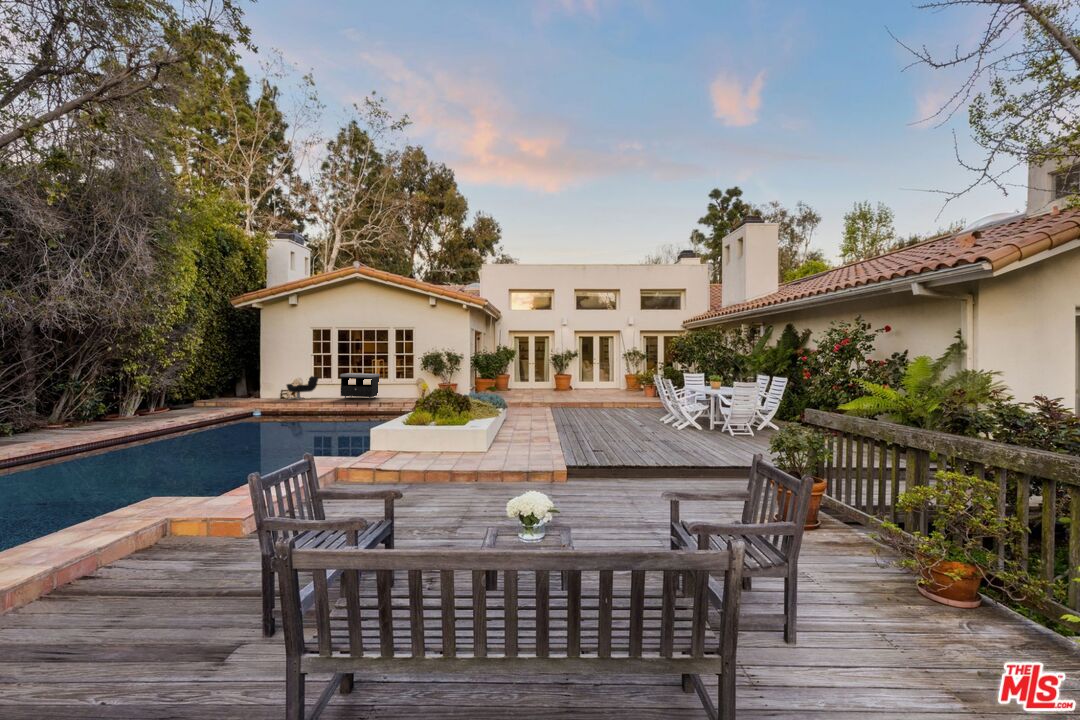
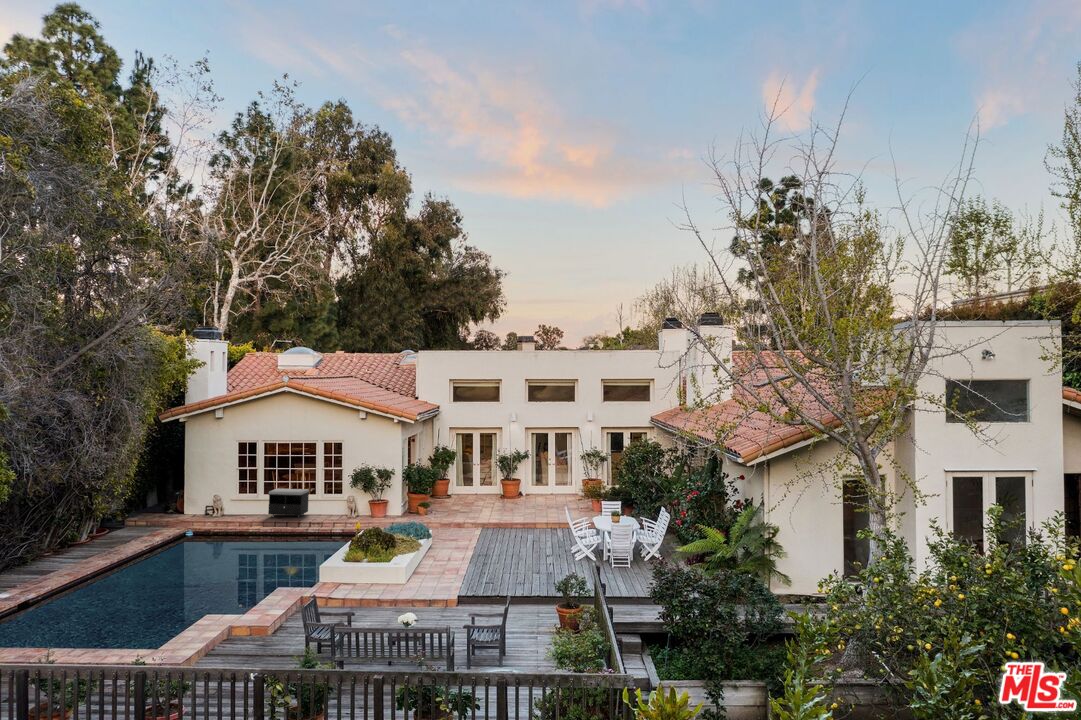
lounge chair: present [287,376,318,399] -> none [212,492,245,519]

